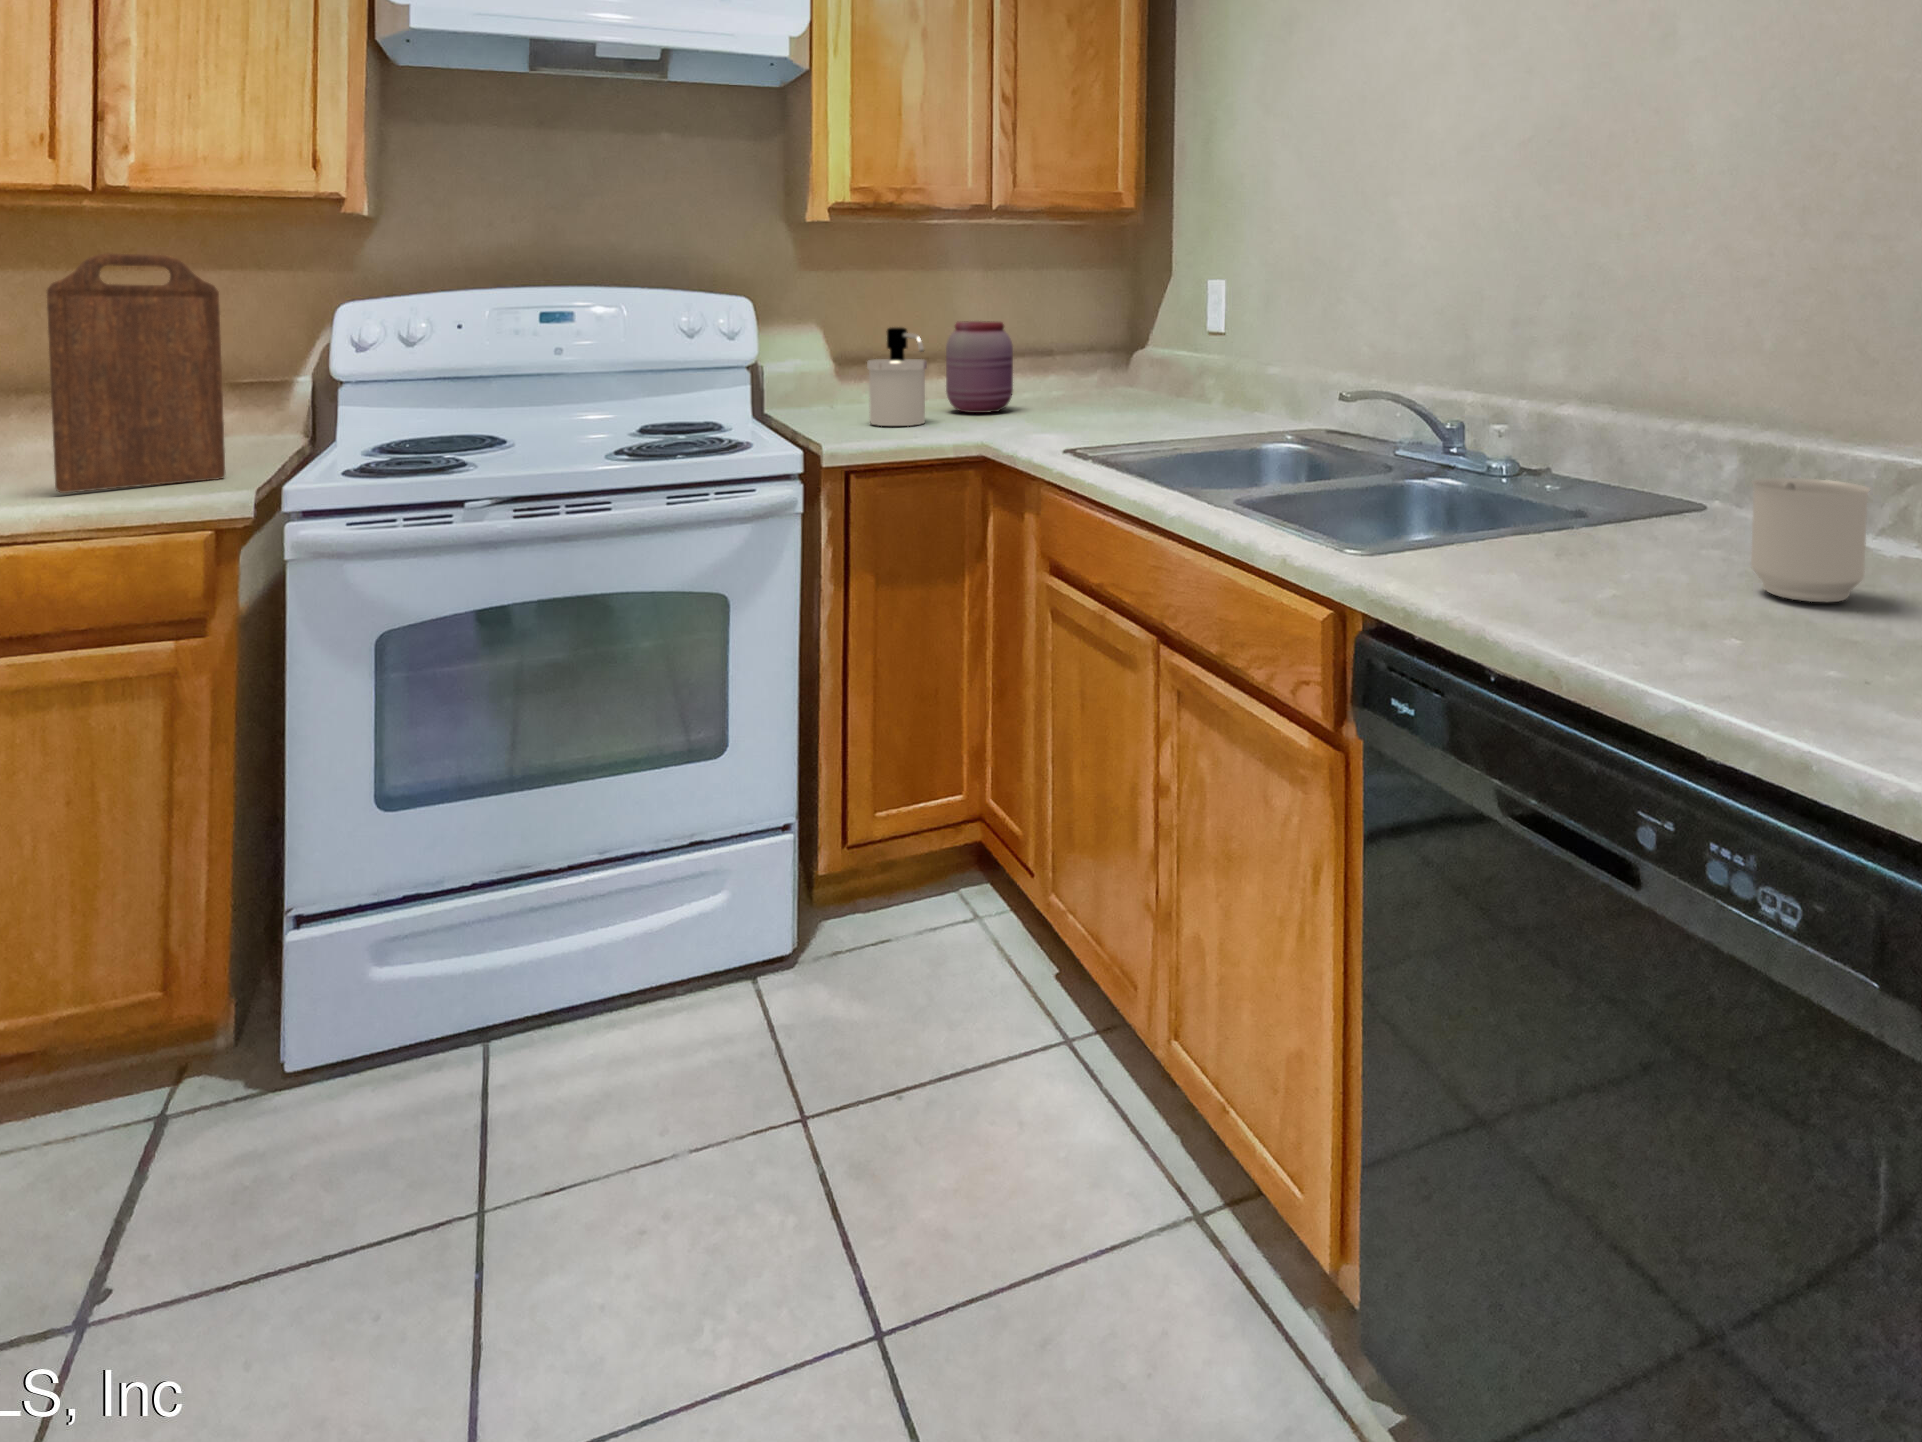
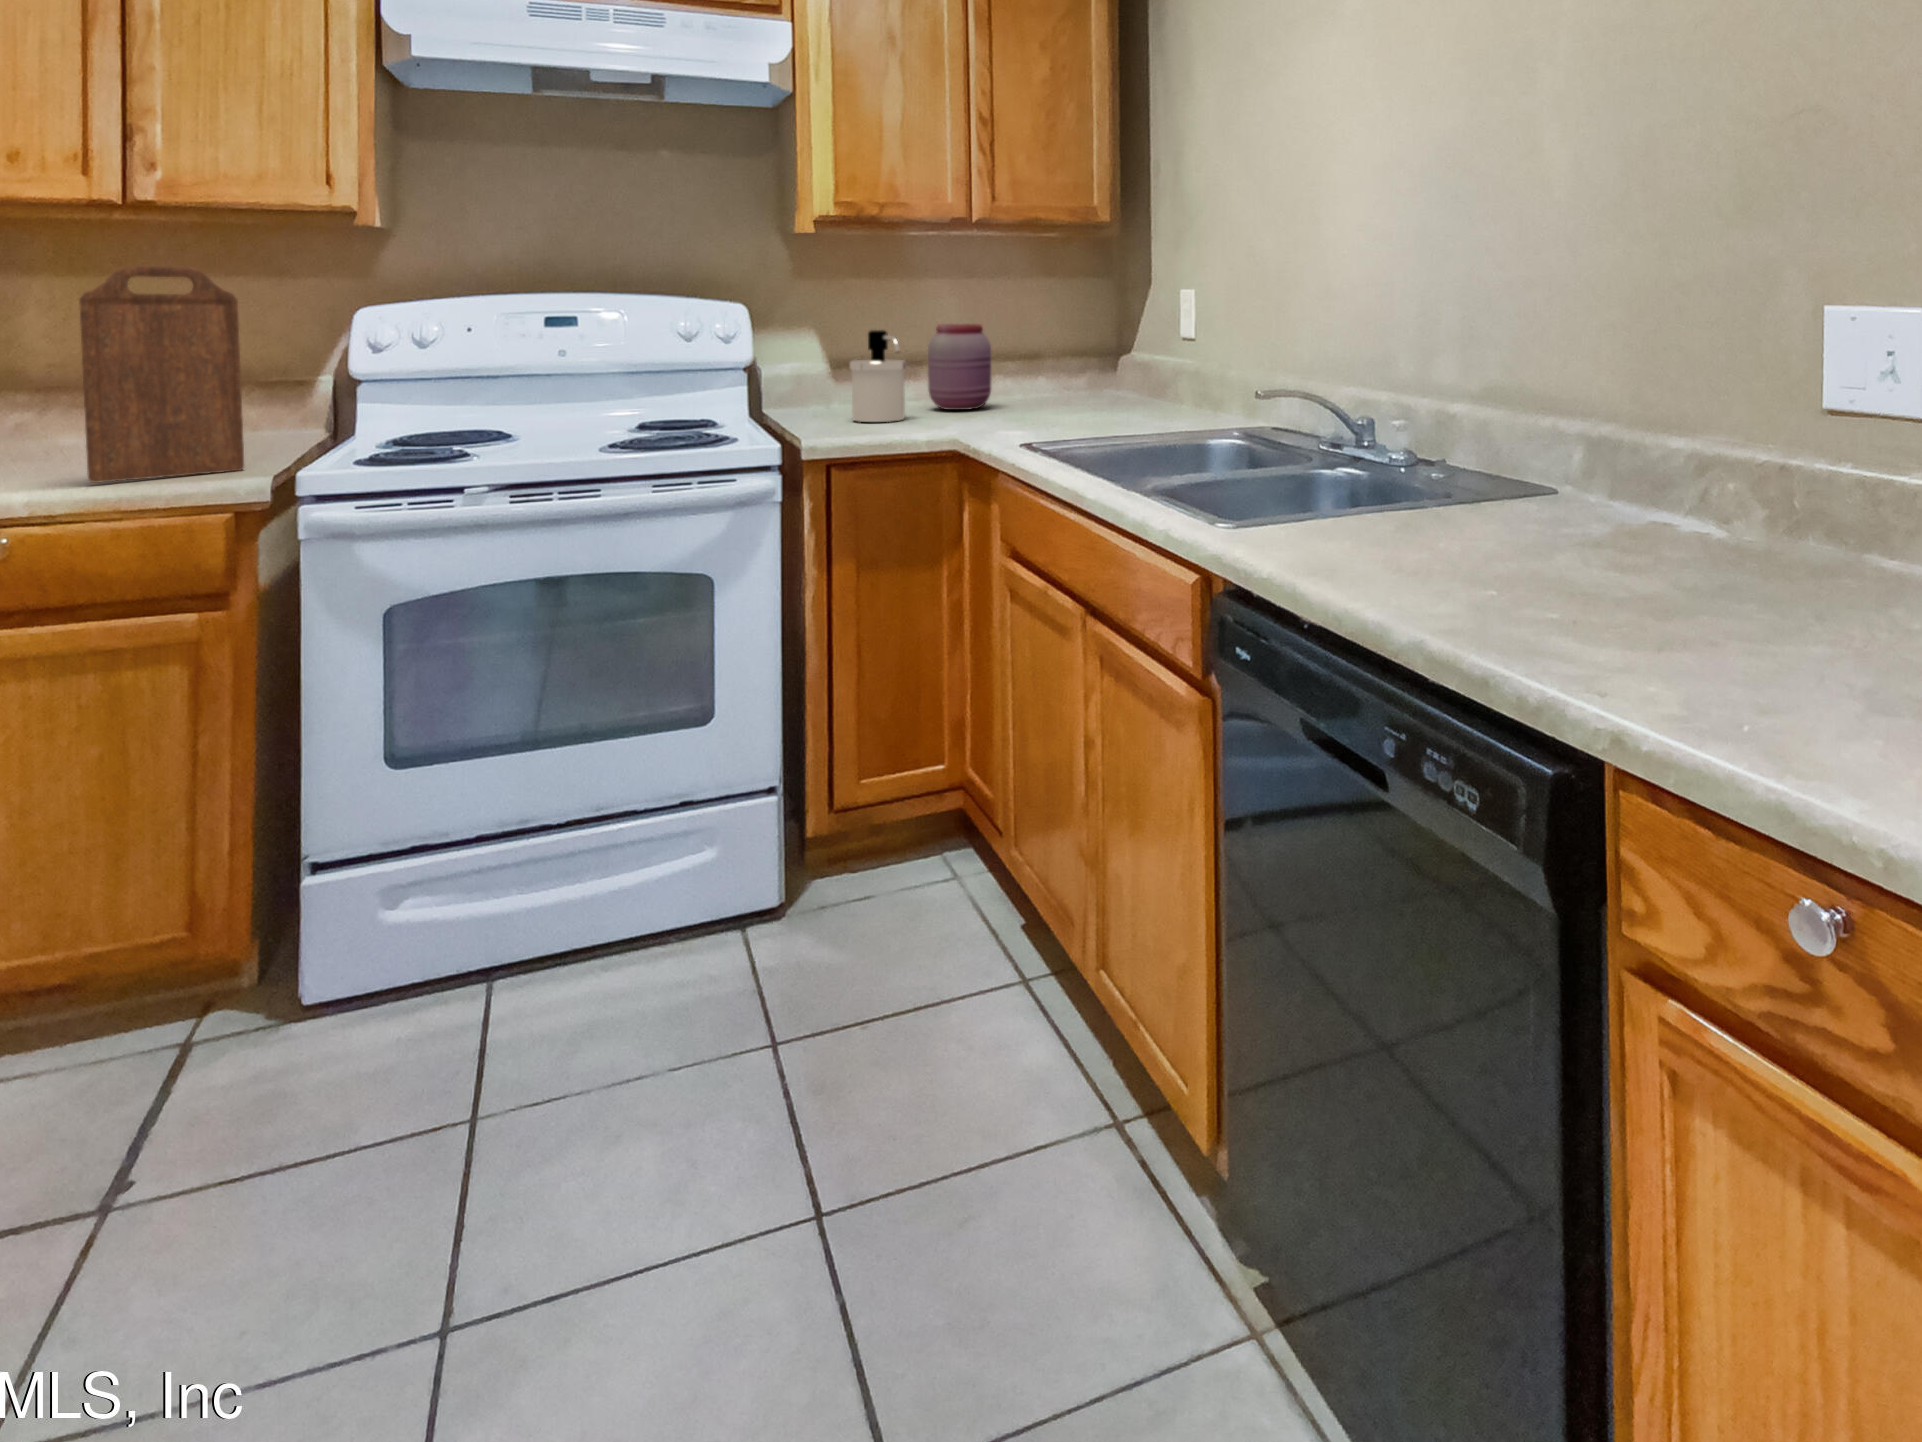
mug: present [1751,478,1870,602] -> none [1538,459,1630,563]

